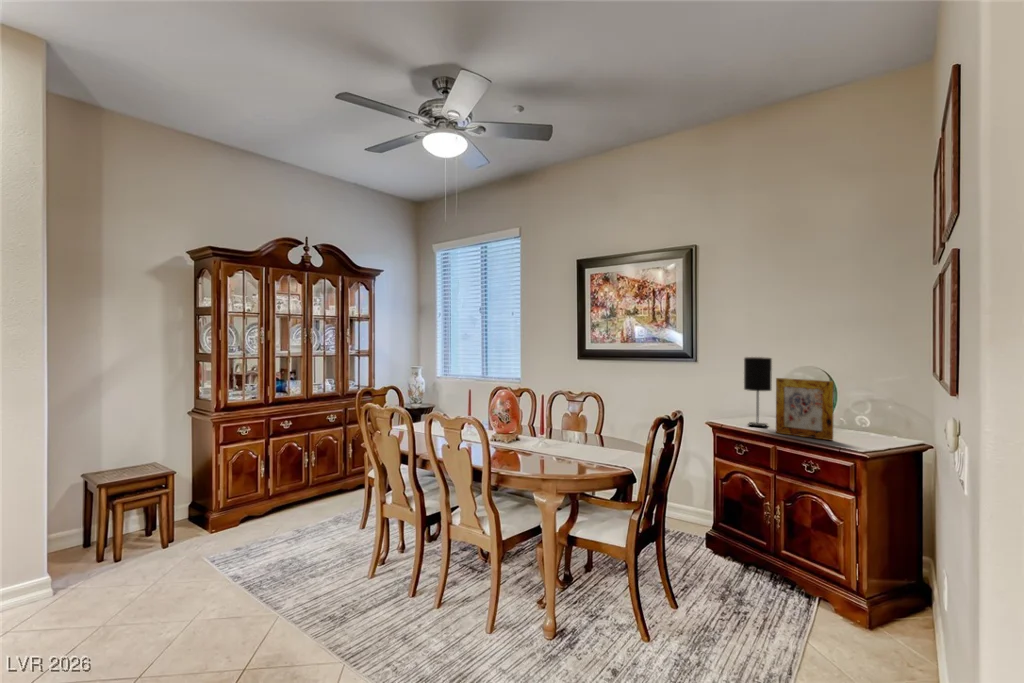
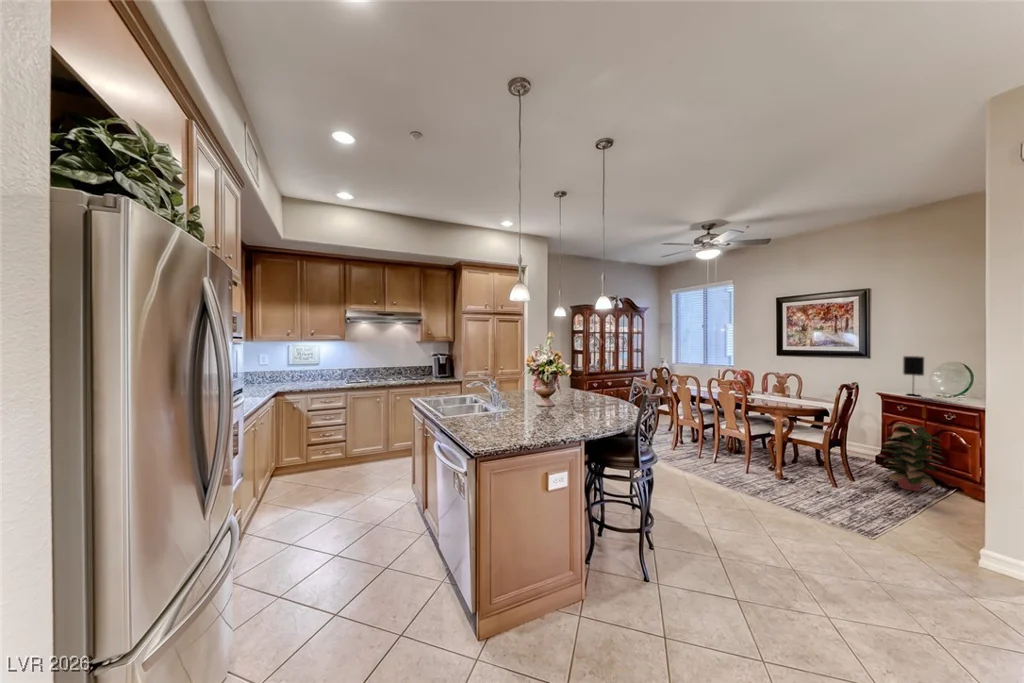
picture frame: present [776,378,834,440] -> none [926,368,968,403]
decorative plant: none [713,483,810,614] -> present [882,423,943,491]

